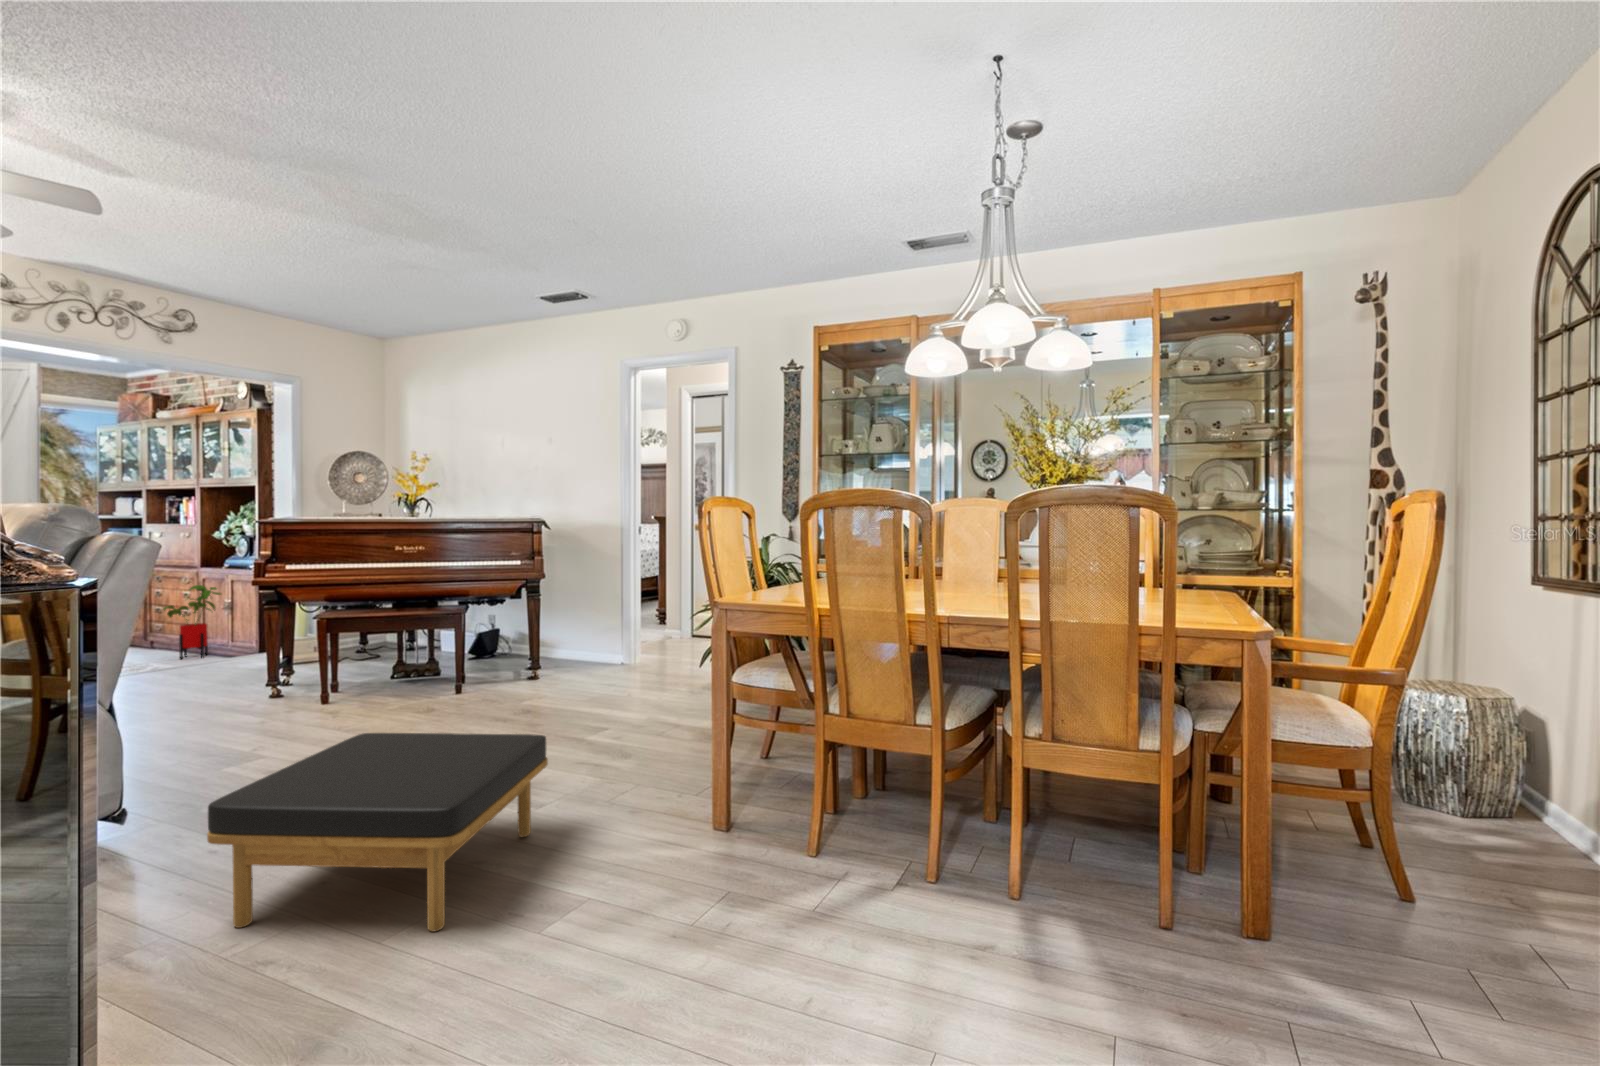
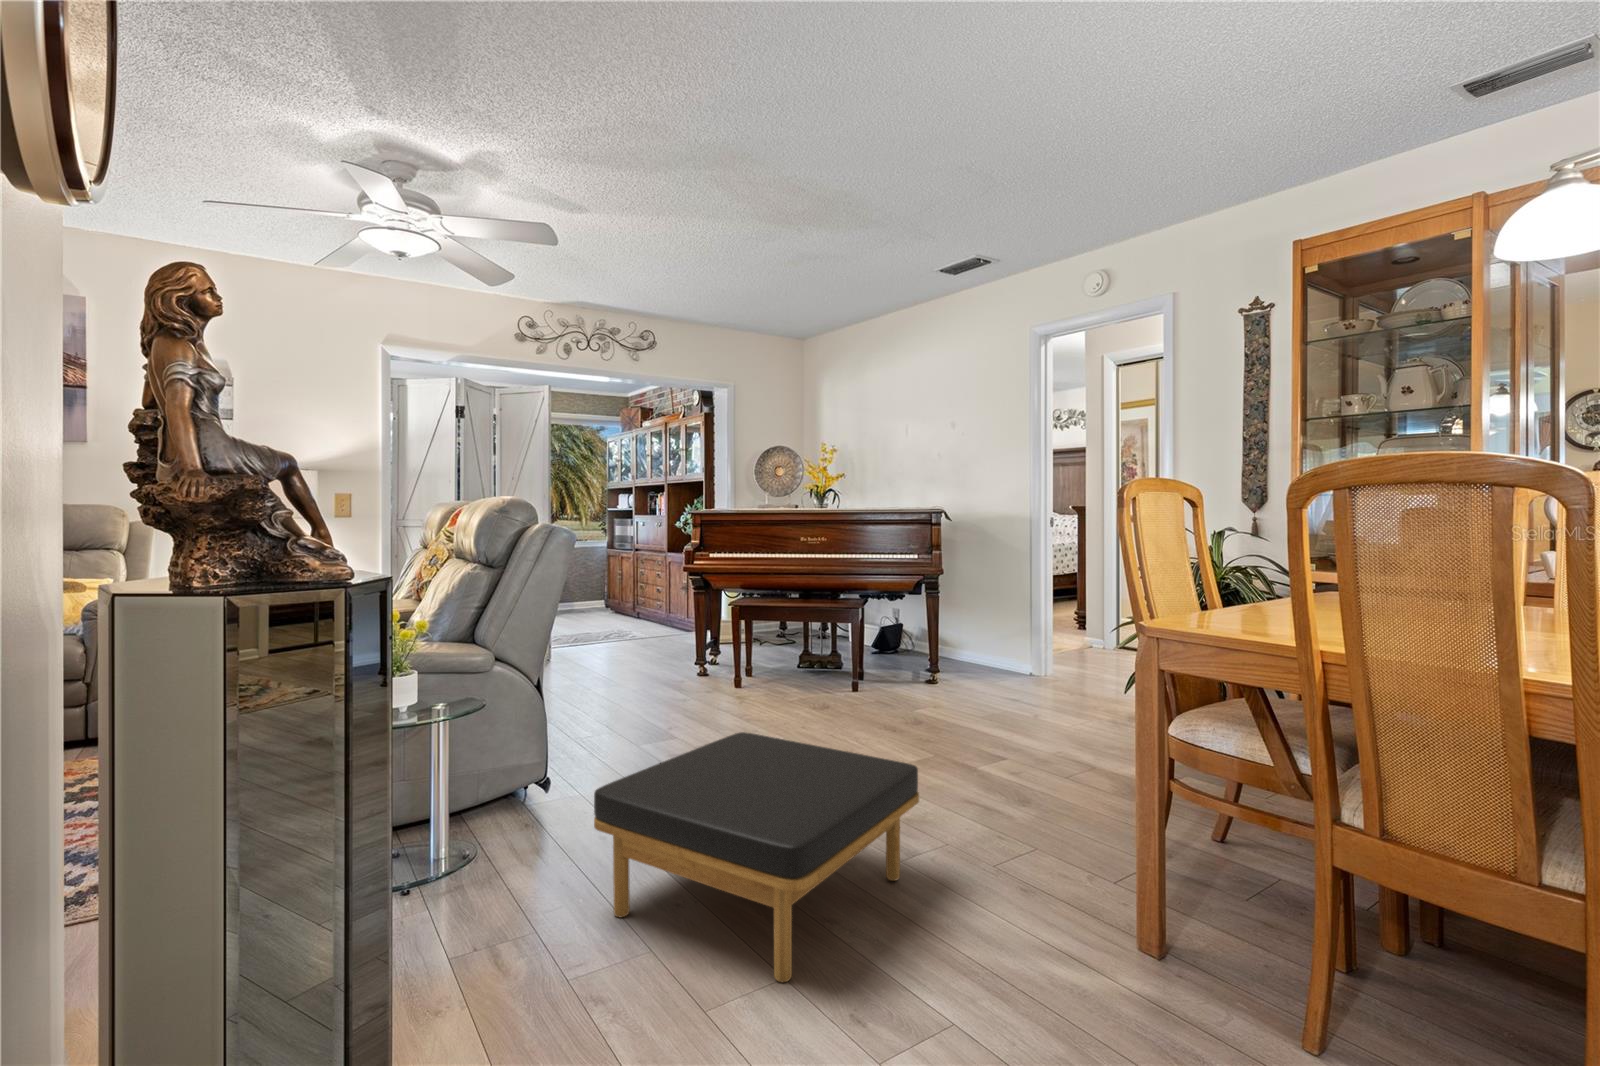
house plant: present [164,585,221,659] -> none [638,569,678,632]

